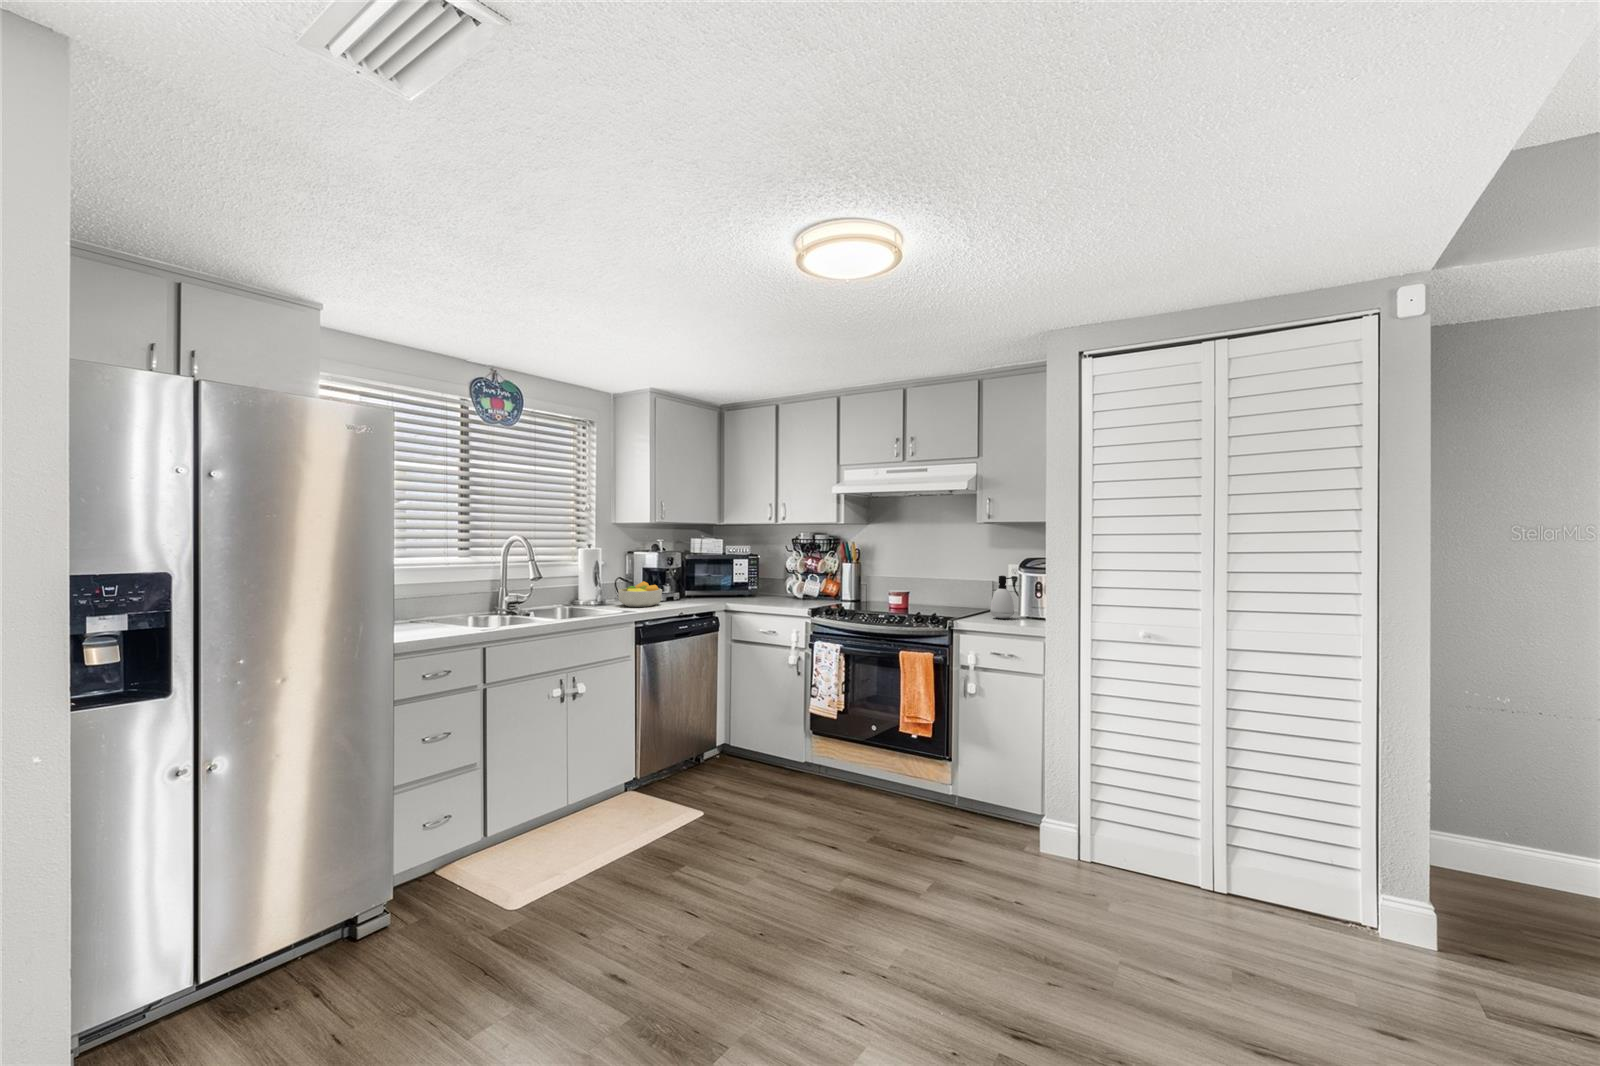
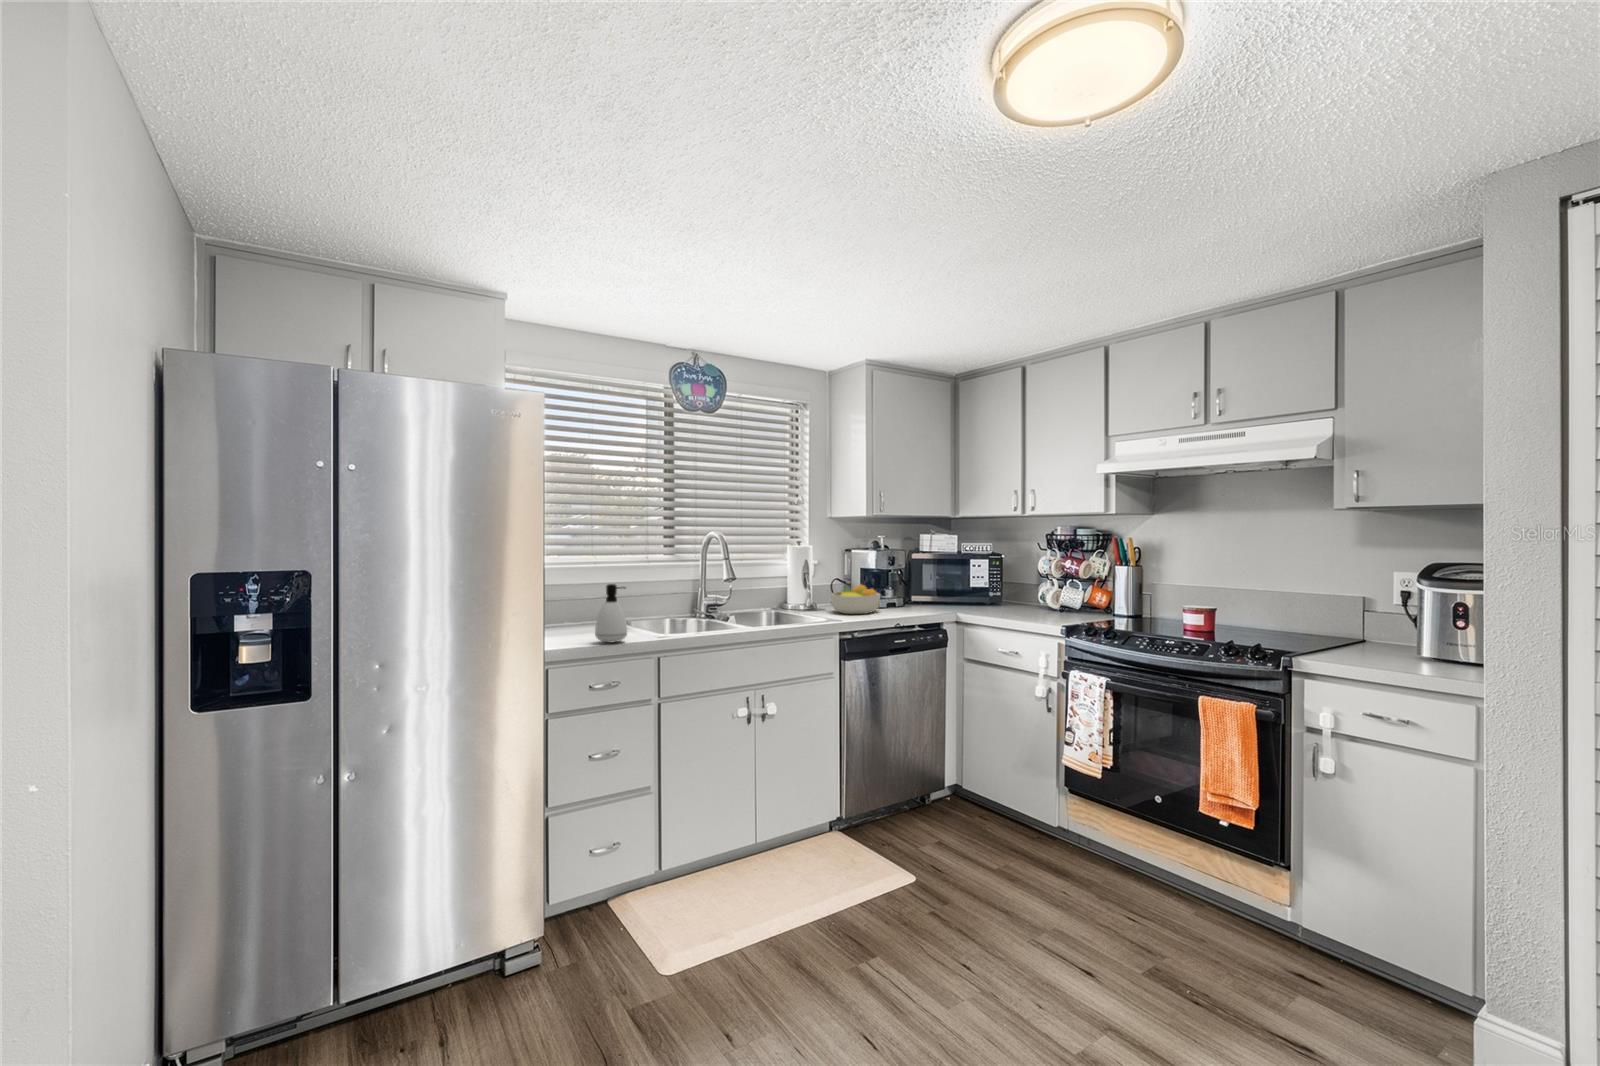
soap dispenser: present [990,576,1015,618] -> present [595,584,627,643]

